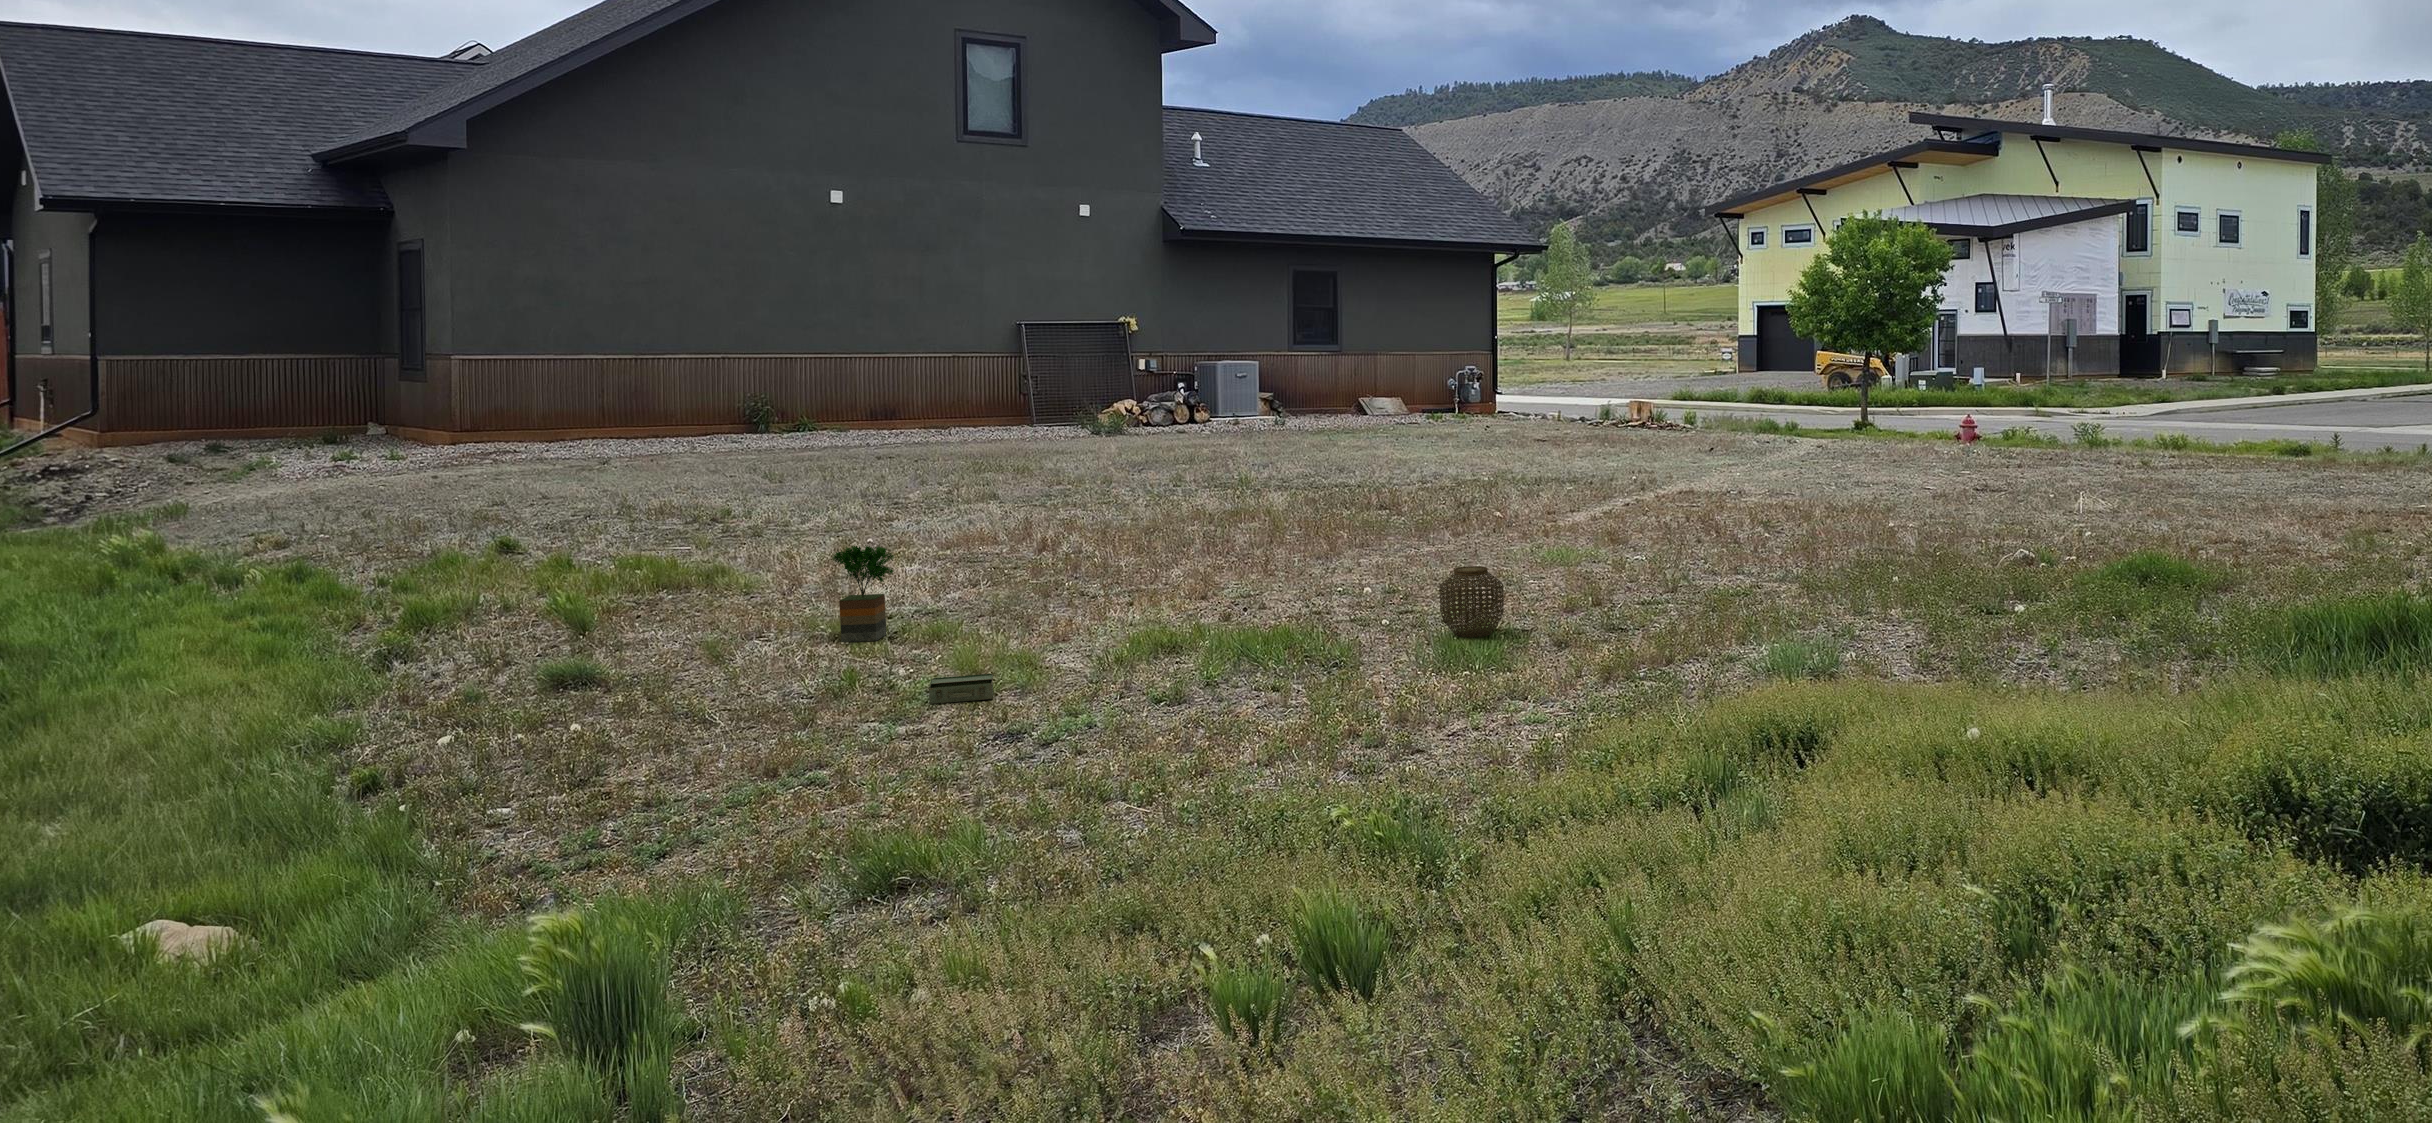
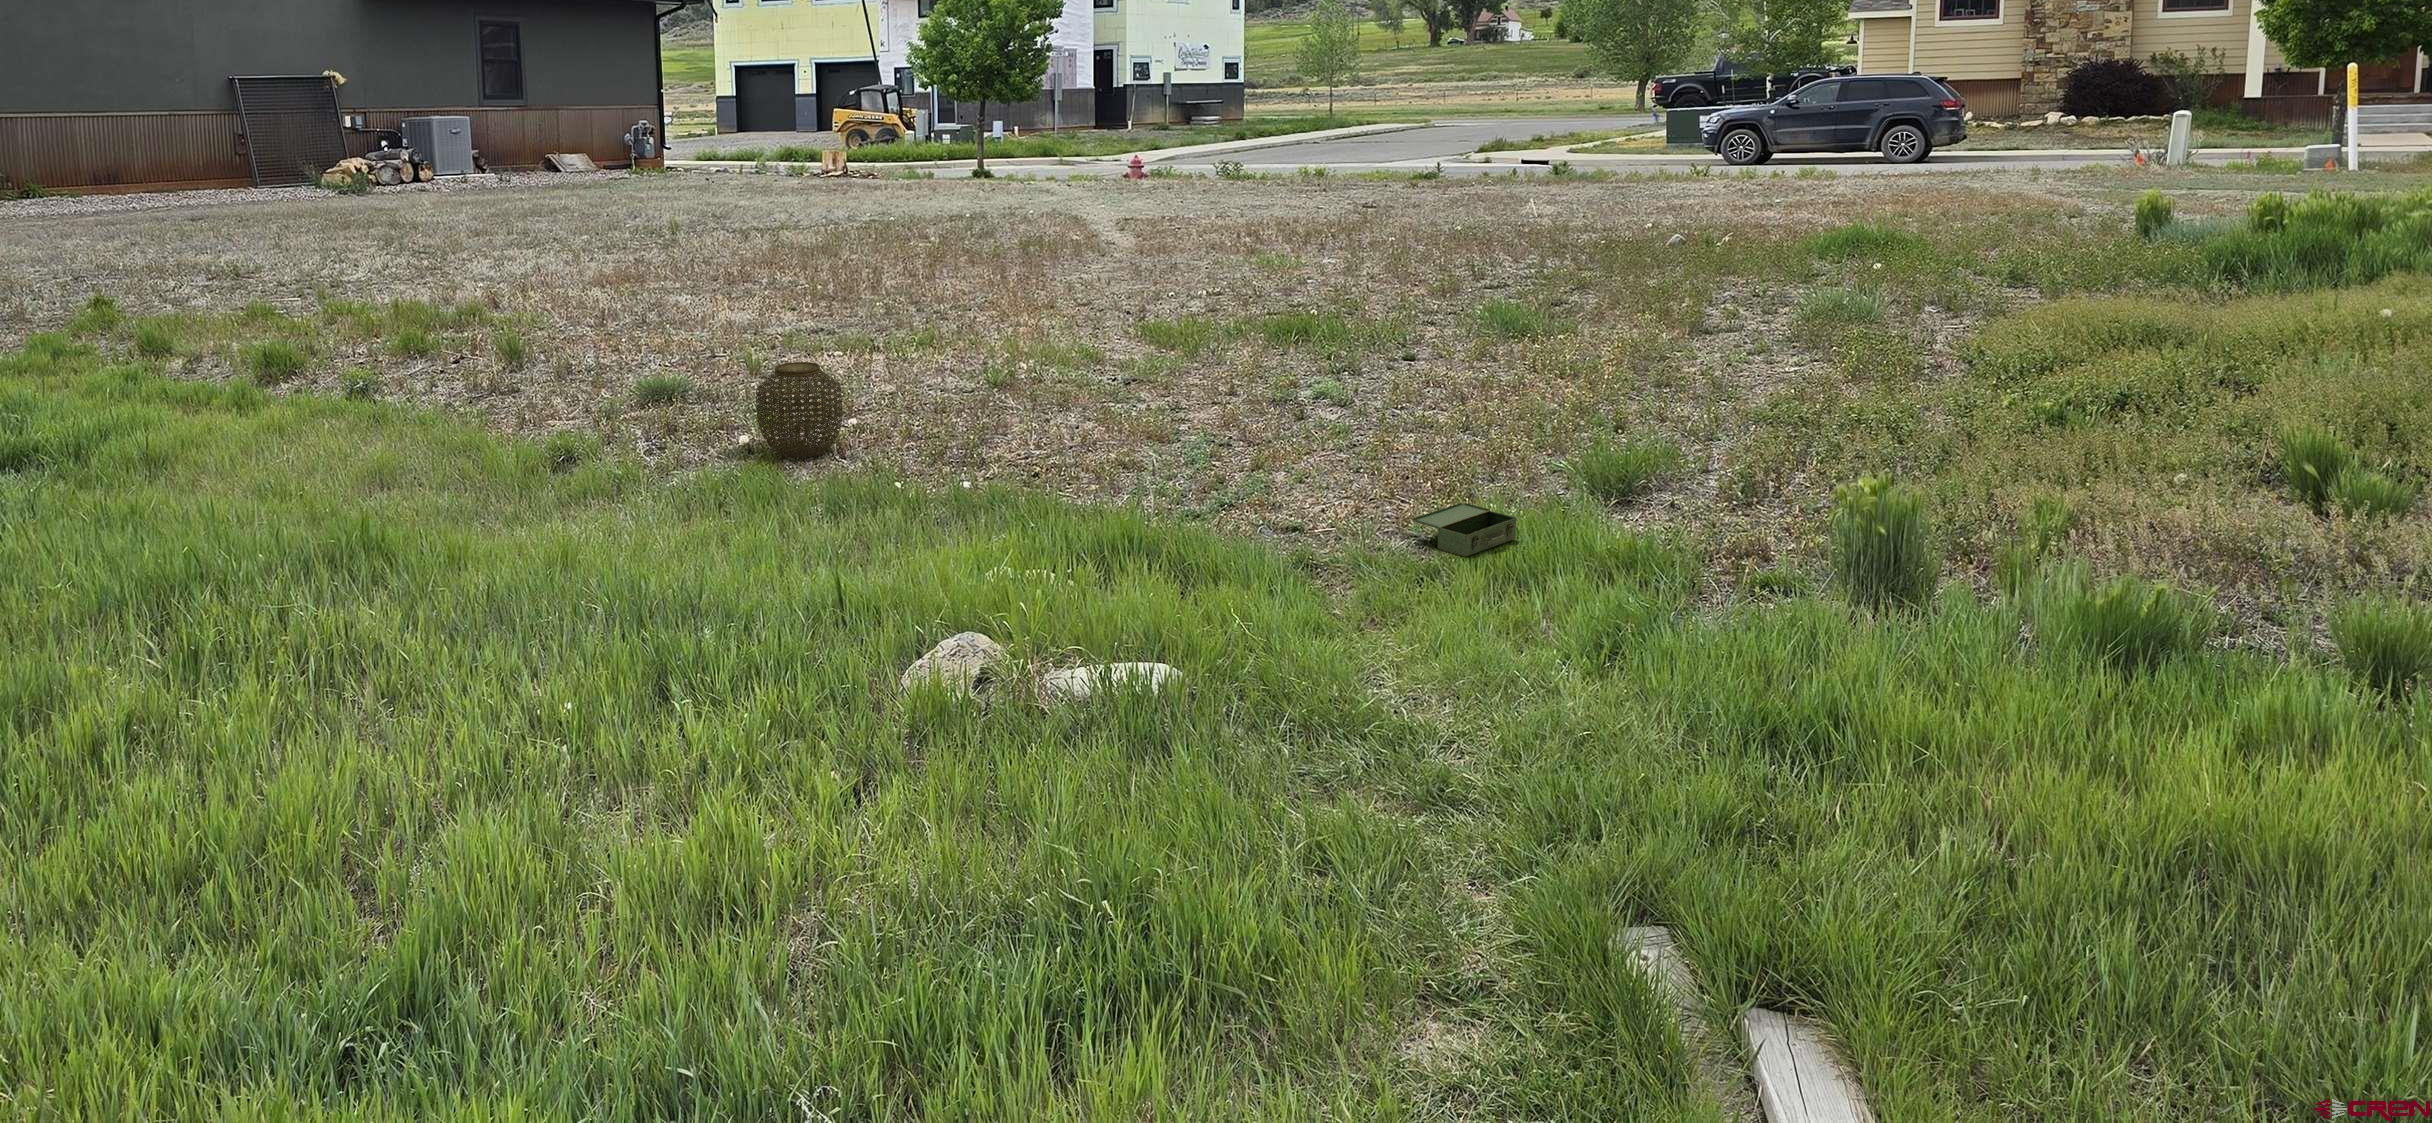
potted tree: present [833,546,894,642] -> none [948,334,1048,473]
woven basket: present [1439,566,1504,637] -> present [756,362,842,458]

